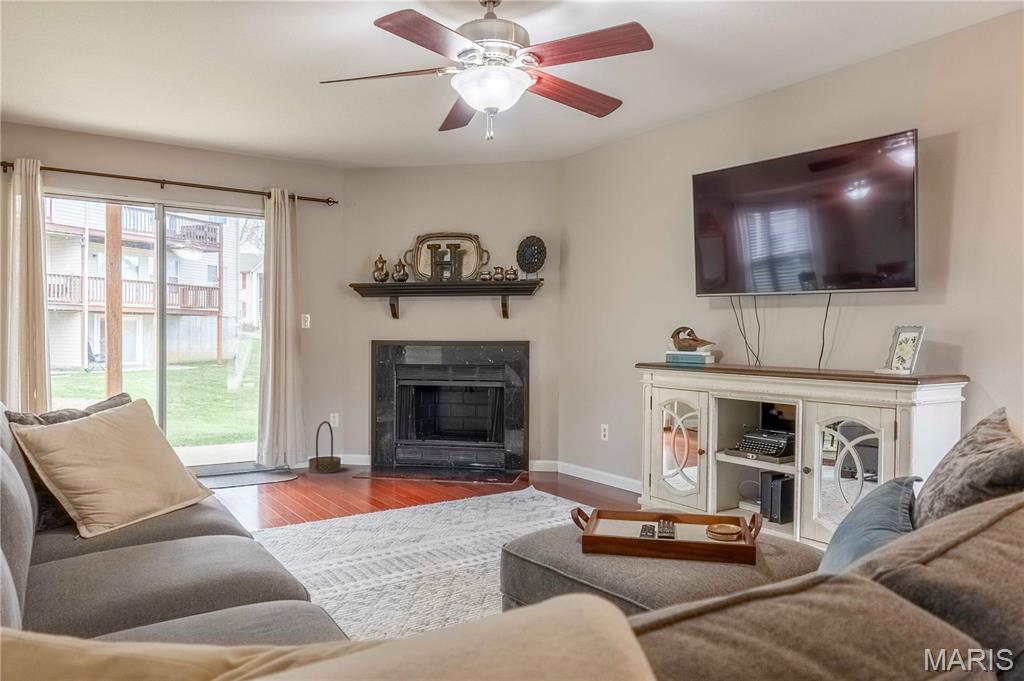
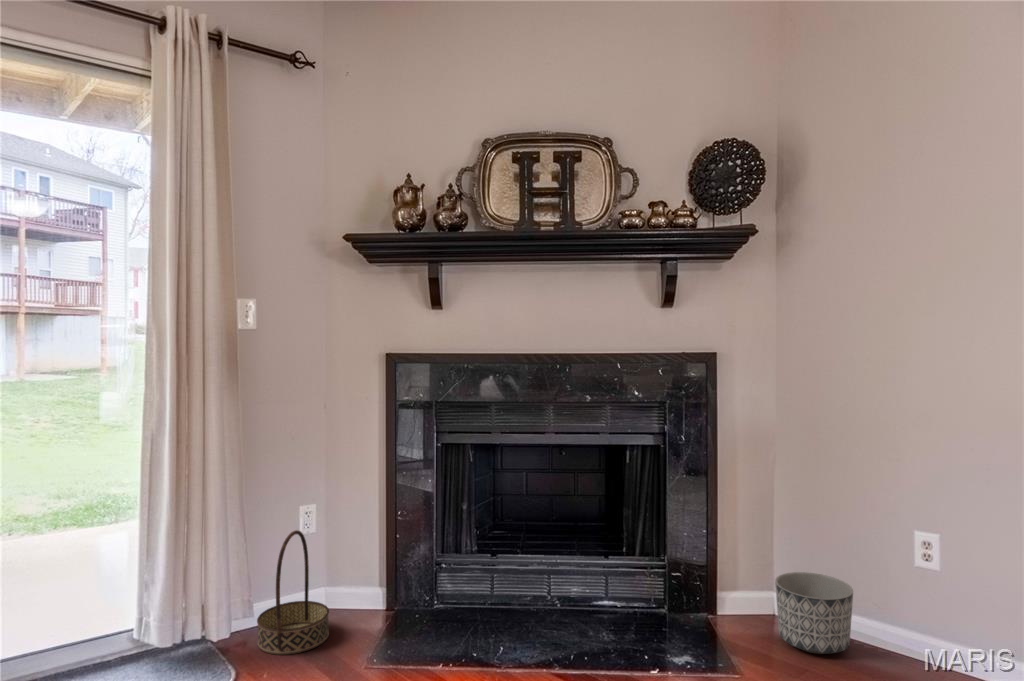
planter: none [542,448,576,481] -> present [775,572,853,654]

